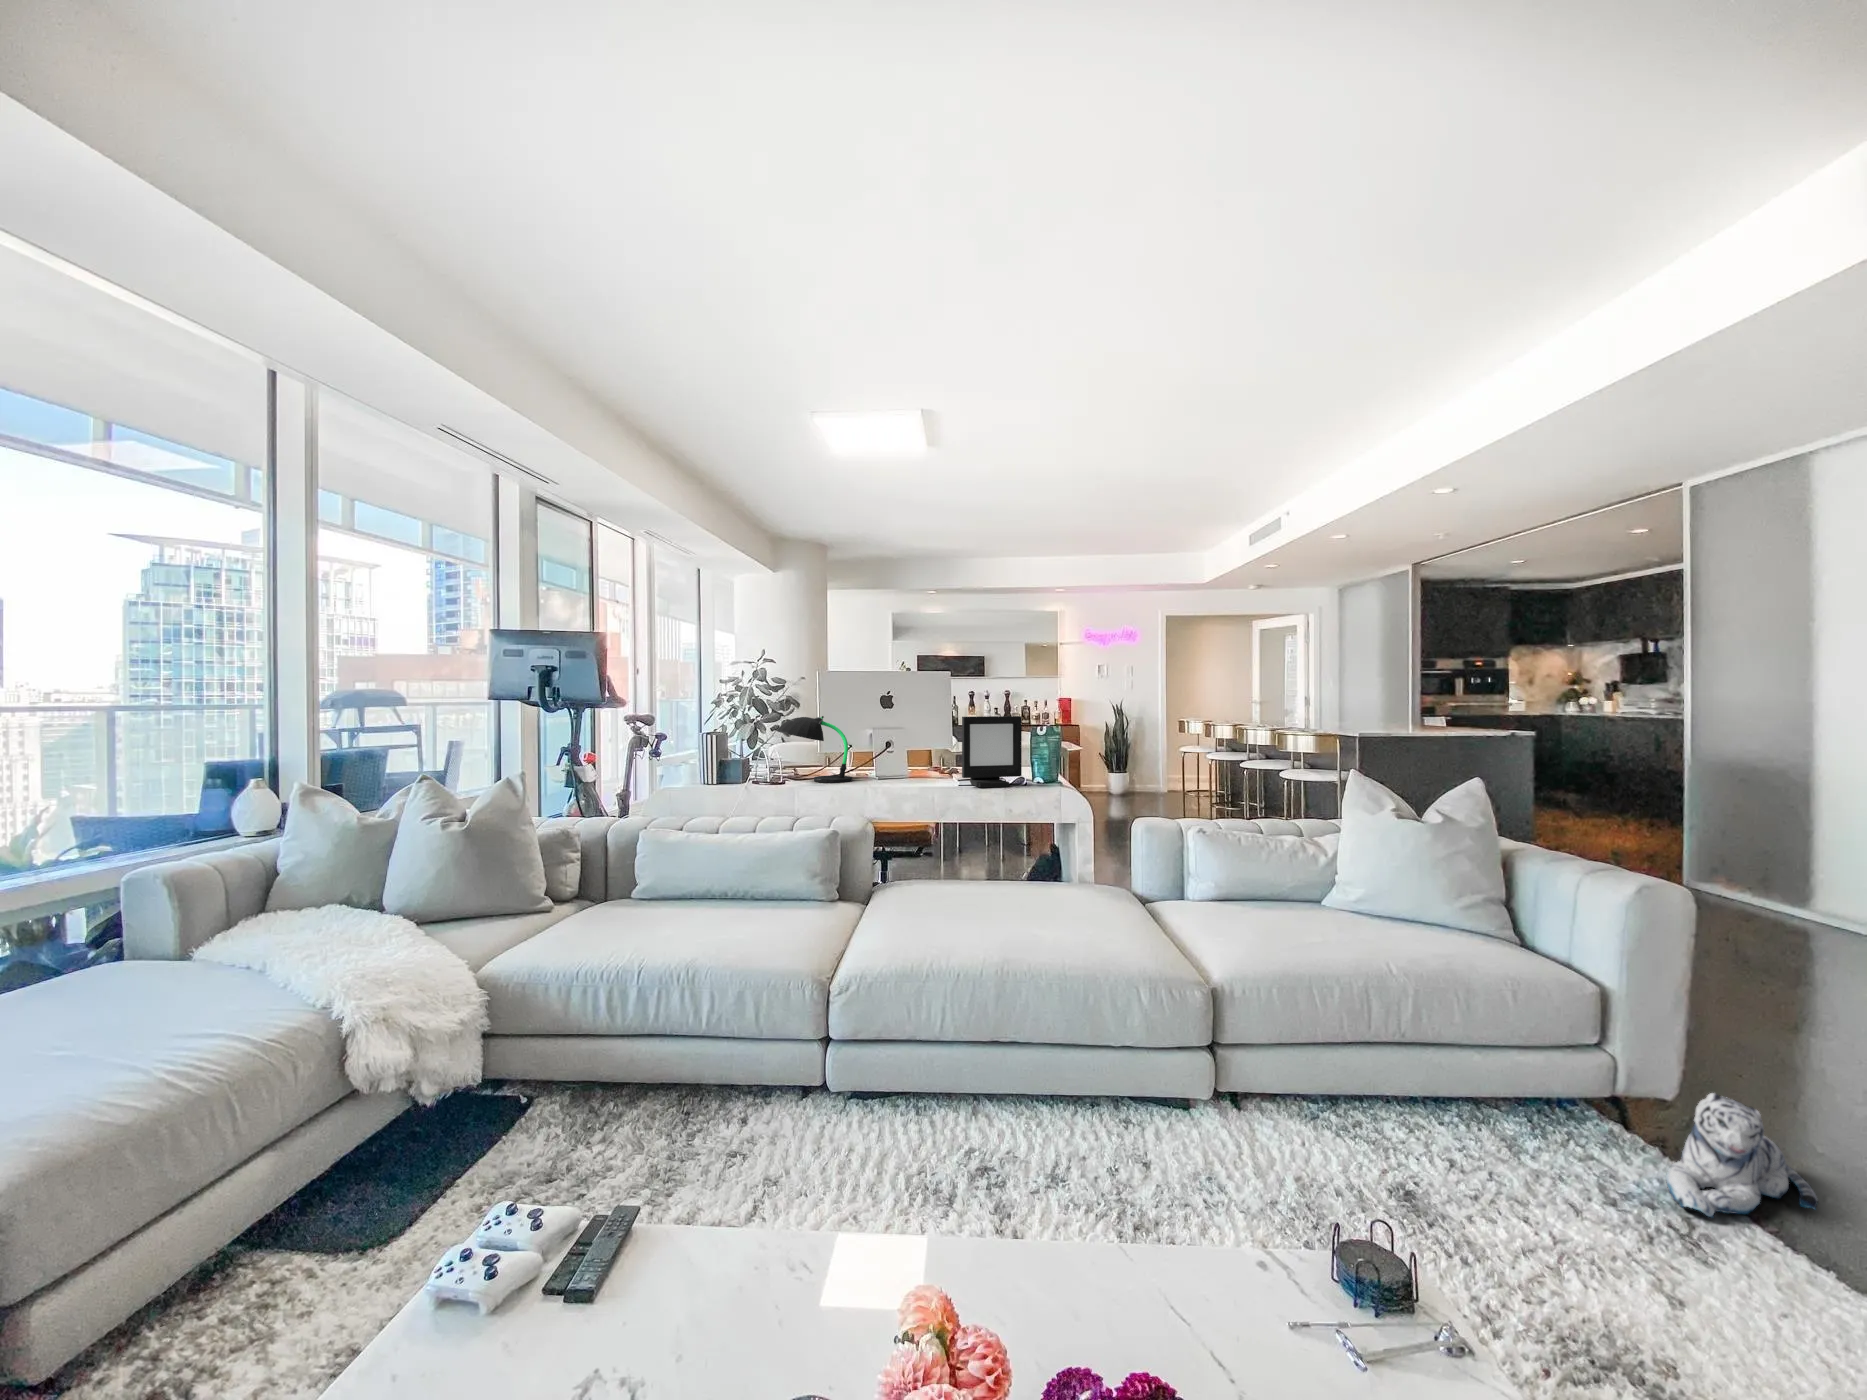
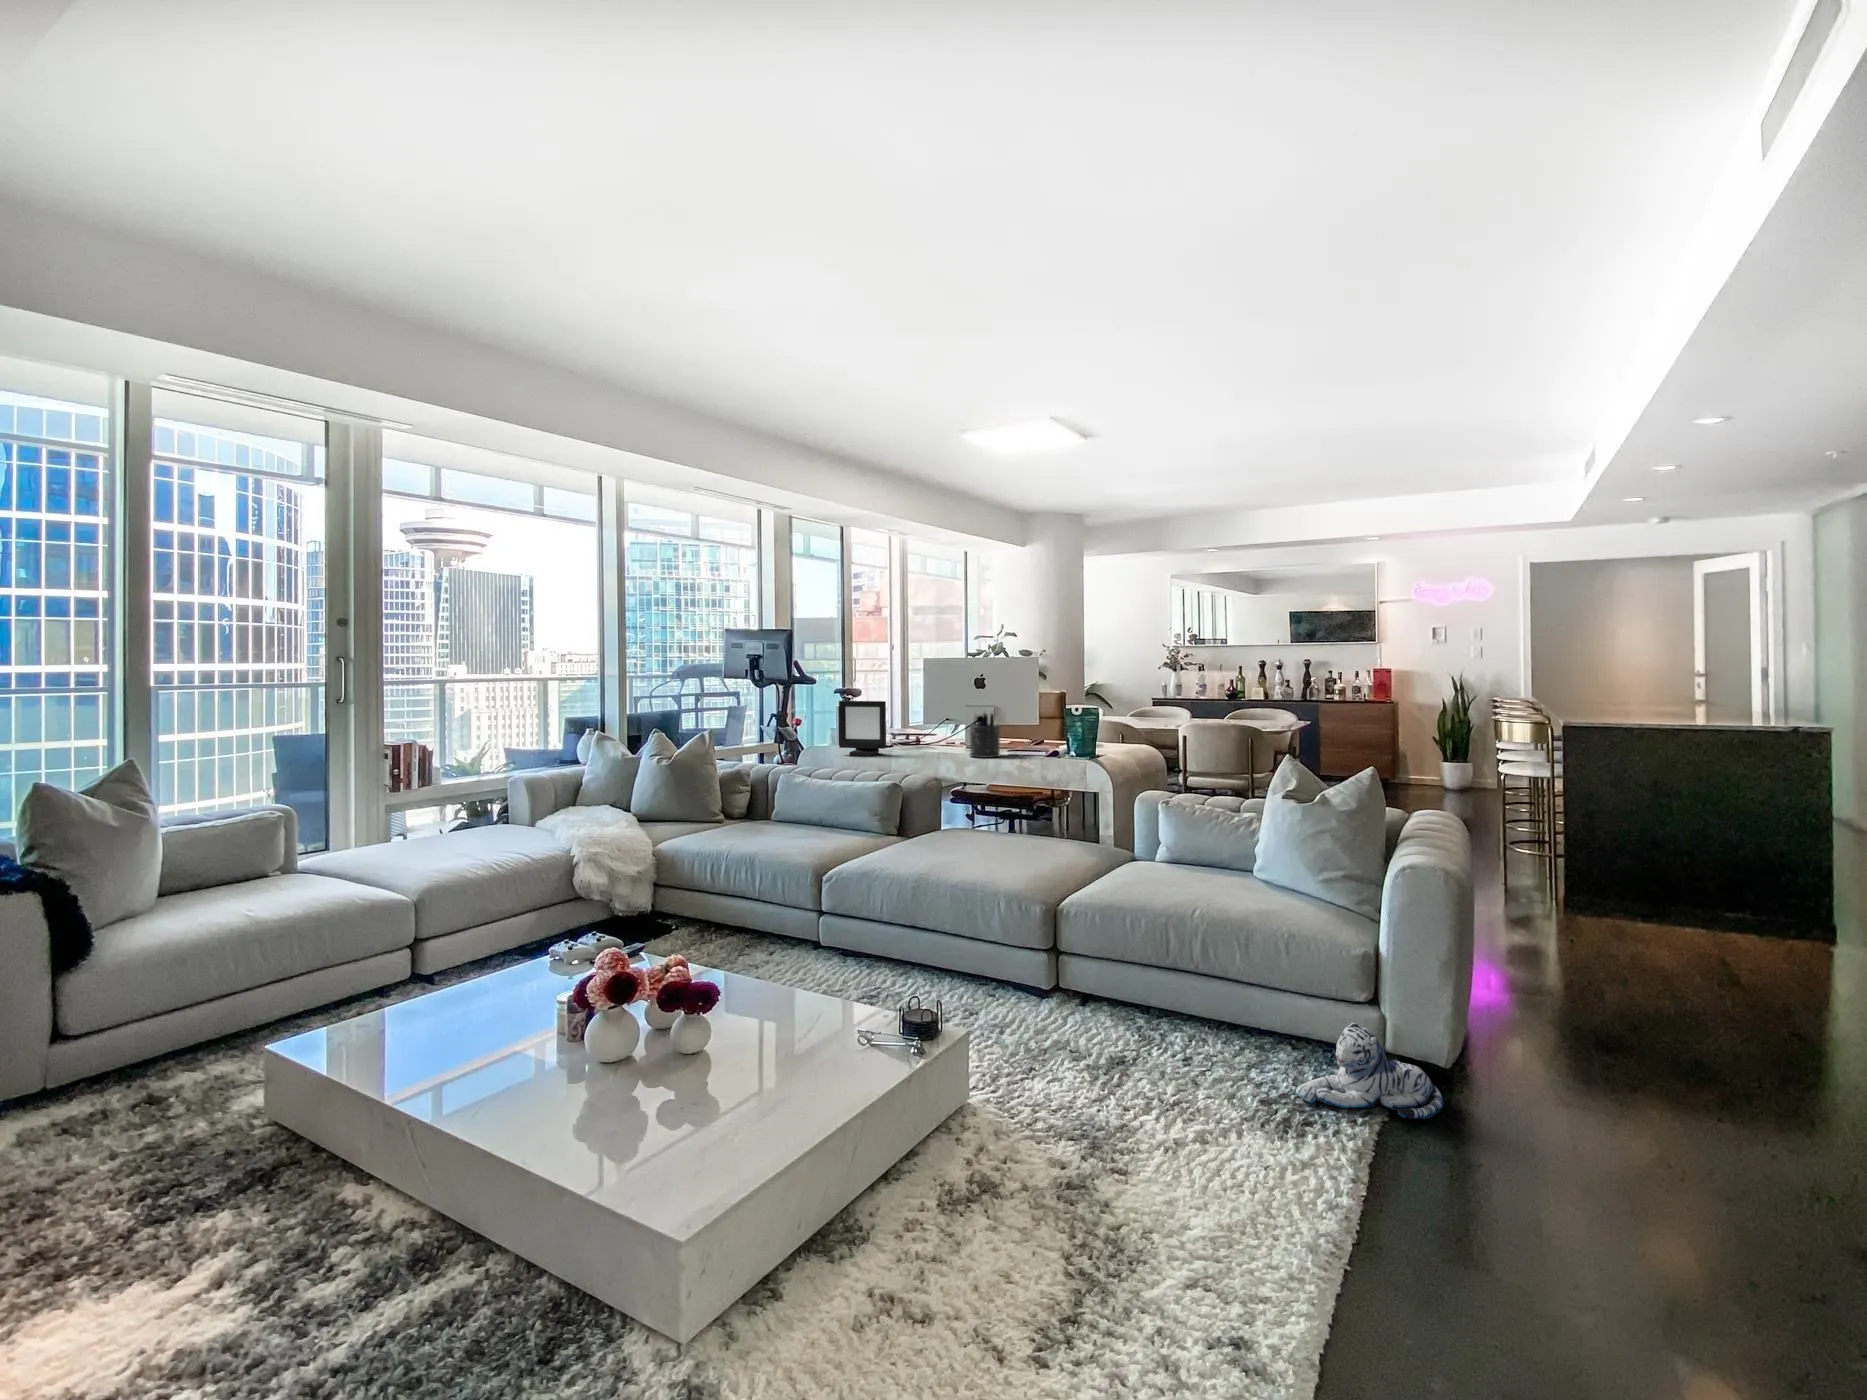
desk lamp: present [777,716,852,783] -> none [895,697,952,750]
picture frame: present [962,716,1022,788] -> present [839,701,886,756]
pen holder: none [897,729,936,788] -> present [970,713,1000,758]

